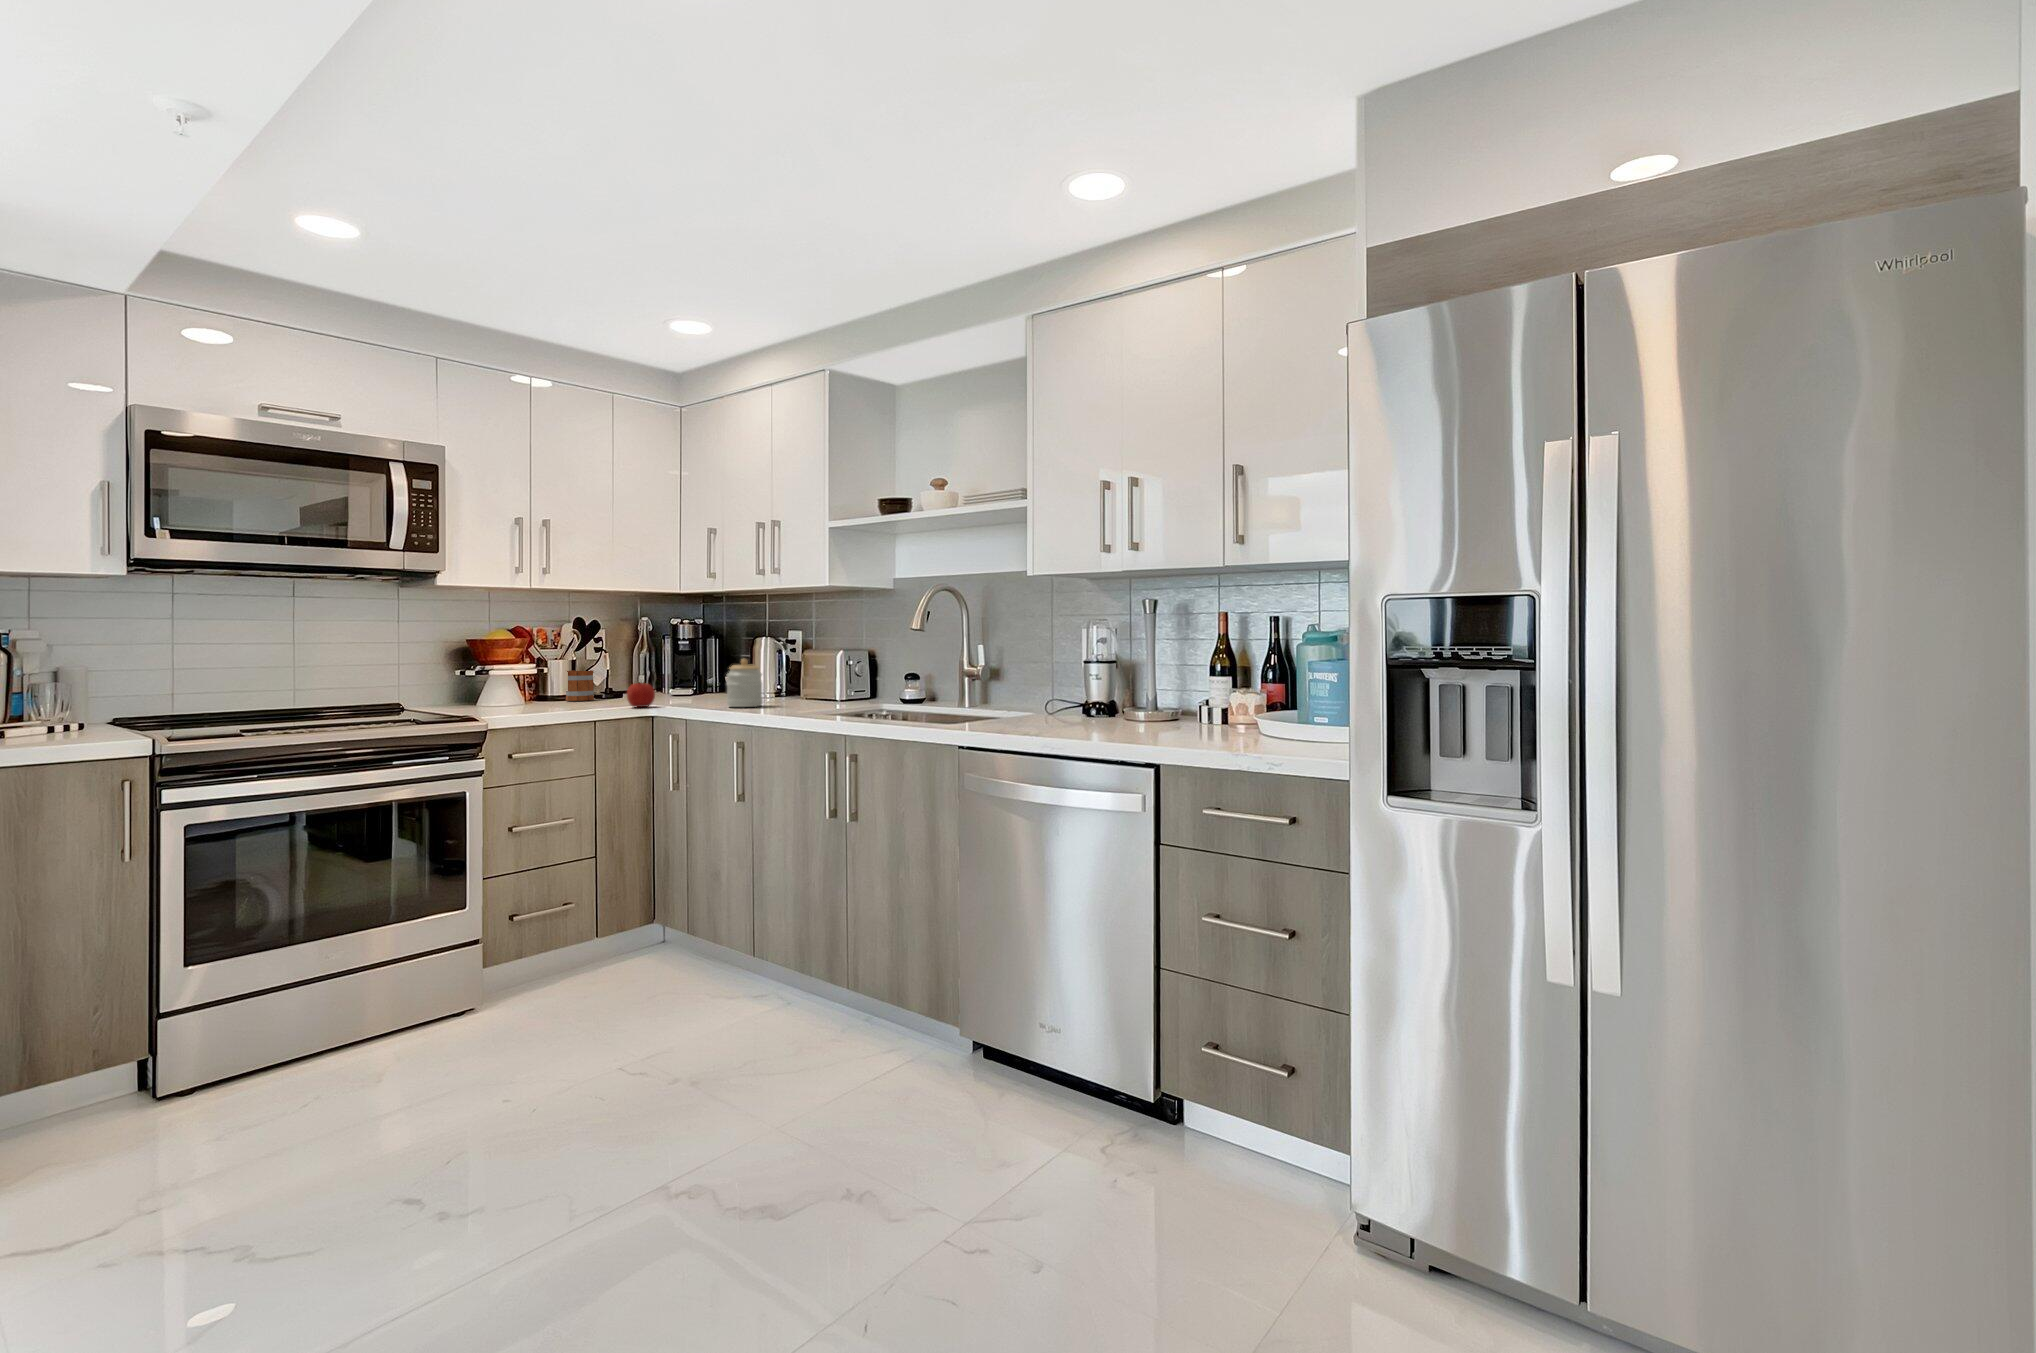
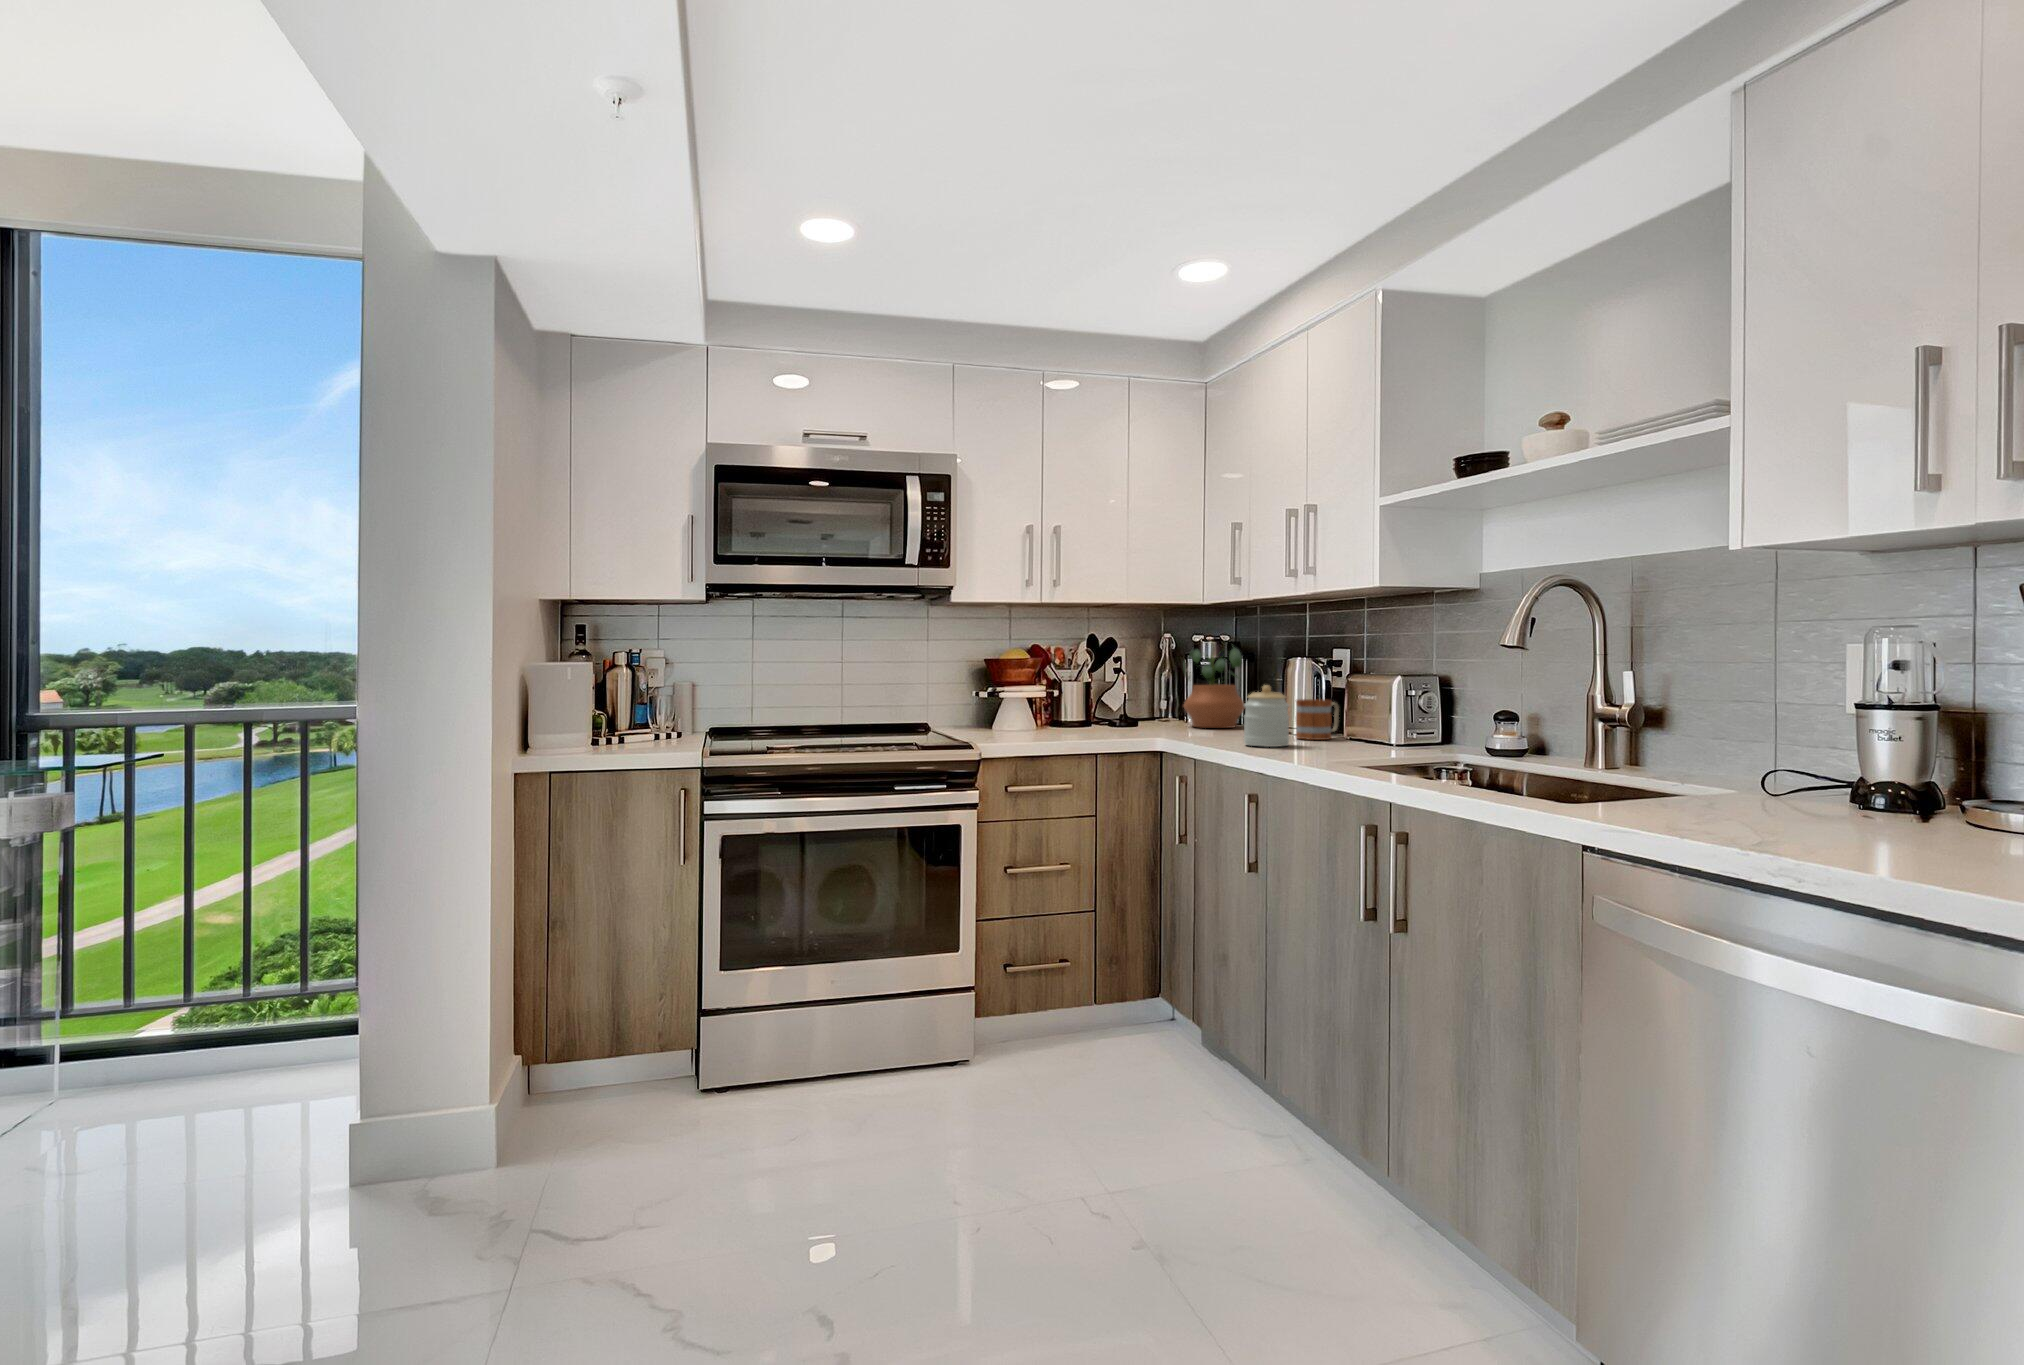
potted plant: none [663,625,719,697] -> present [1183,647,1245,728]
mug: present [566,670,601,701] -> present [1296,699,1339,740]
apple: present [627,682,655,707] -> none [1132,708,1163,739]

